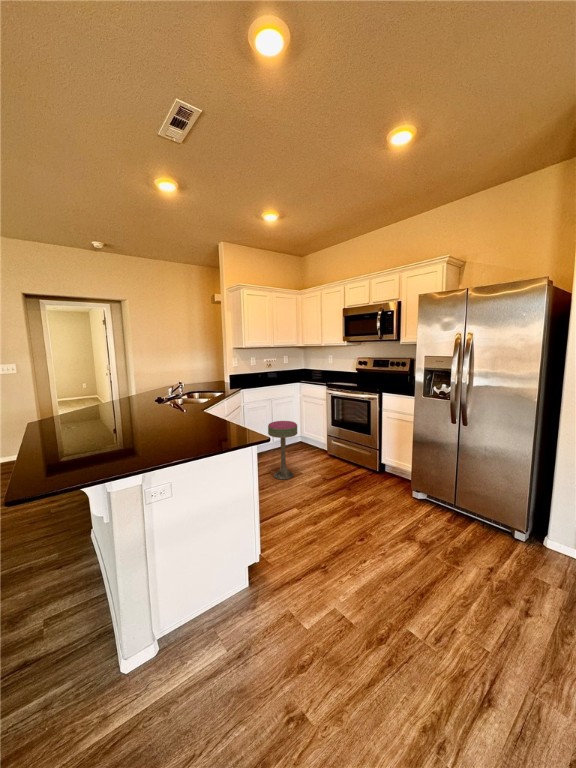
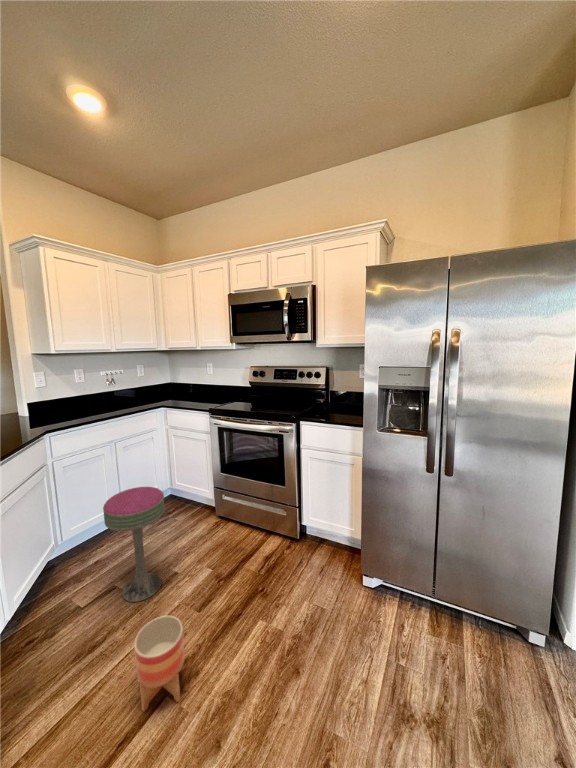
planter: none [281,473,303,511] -> present [134,616,185,711]

